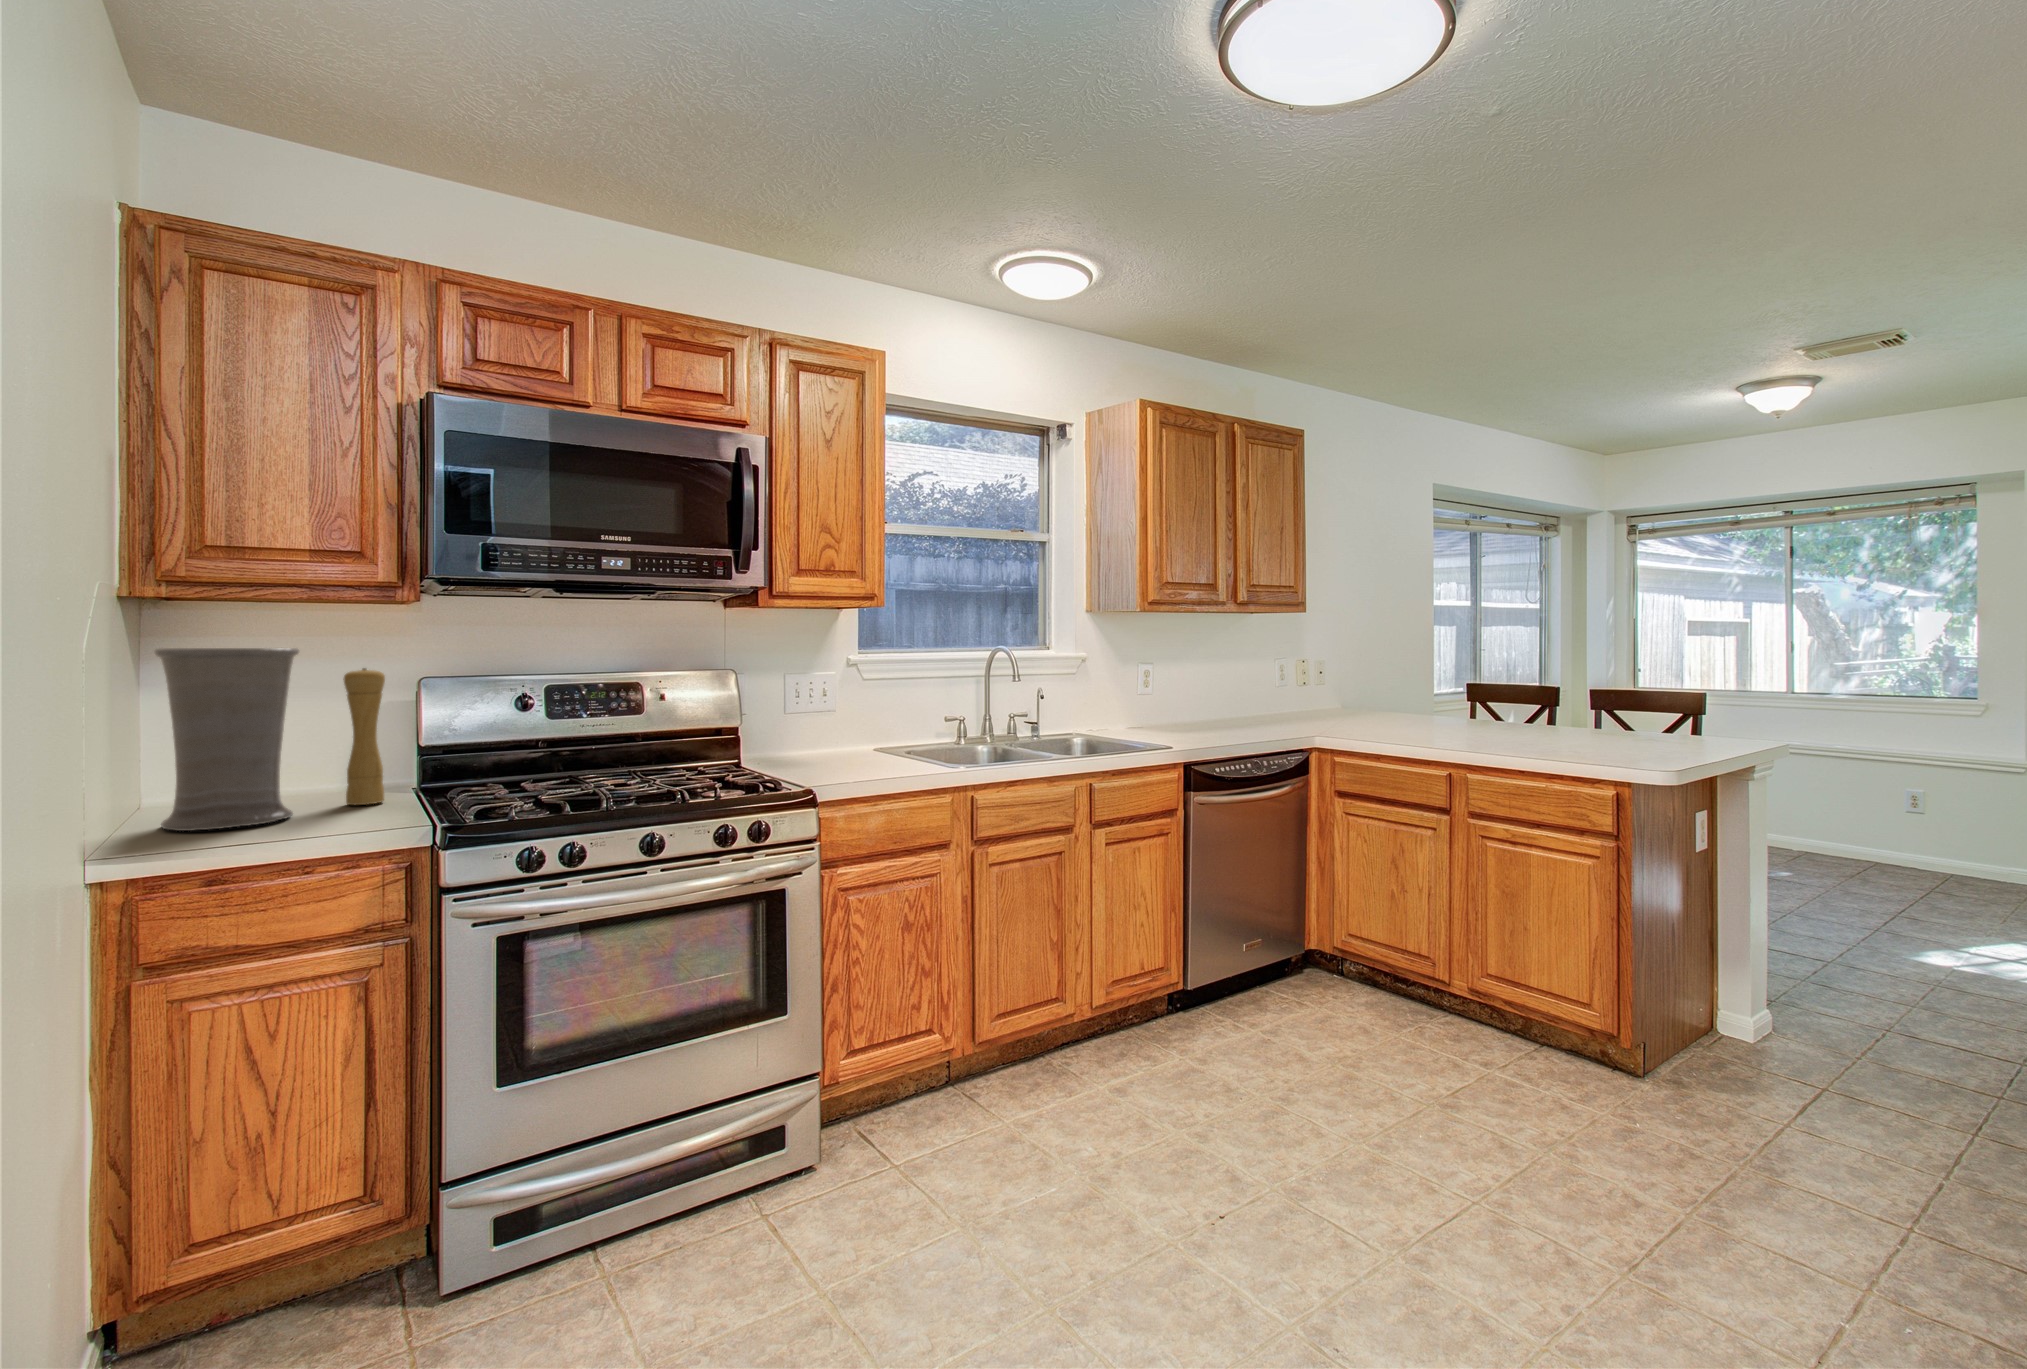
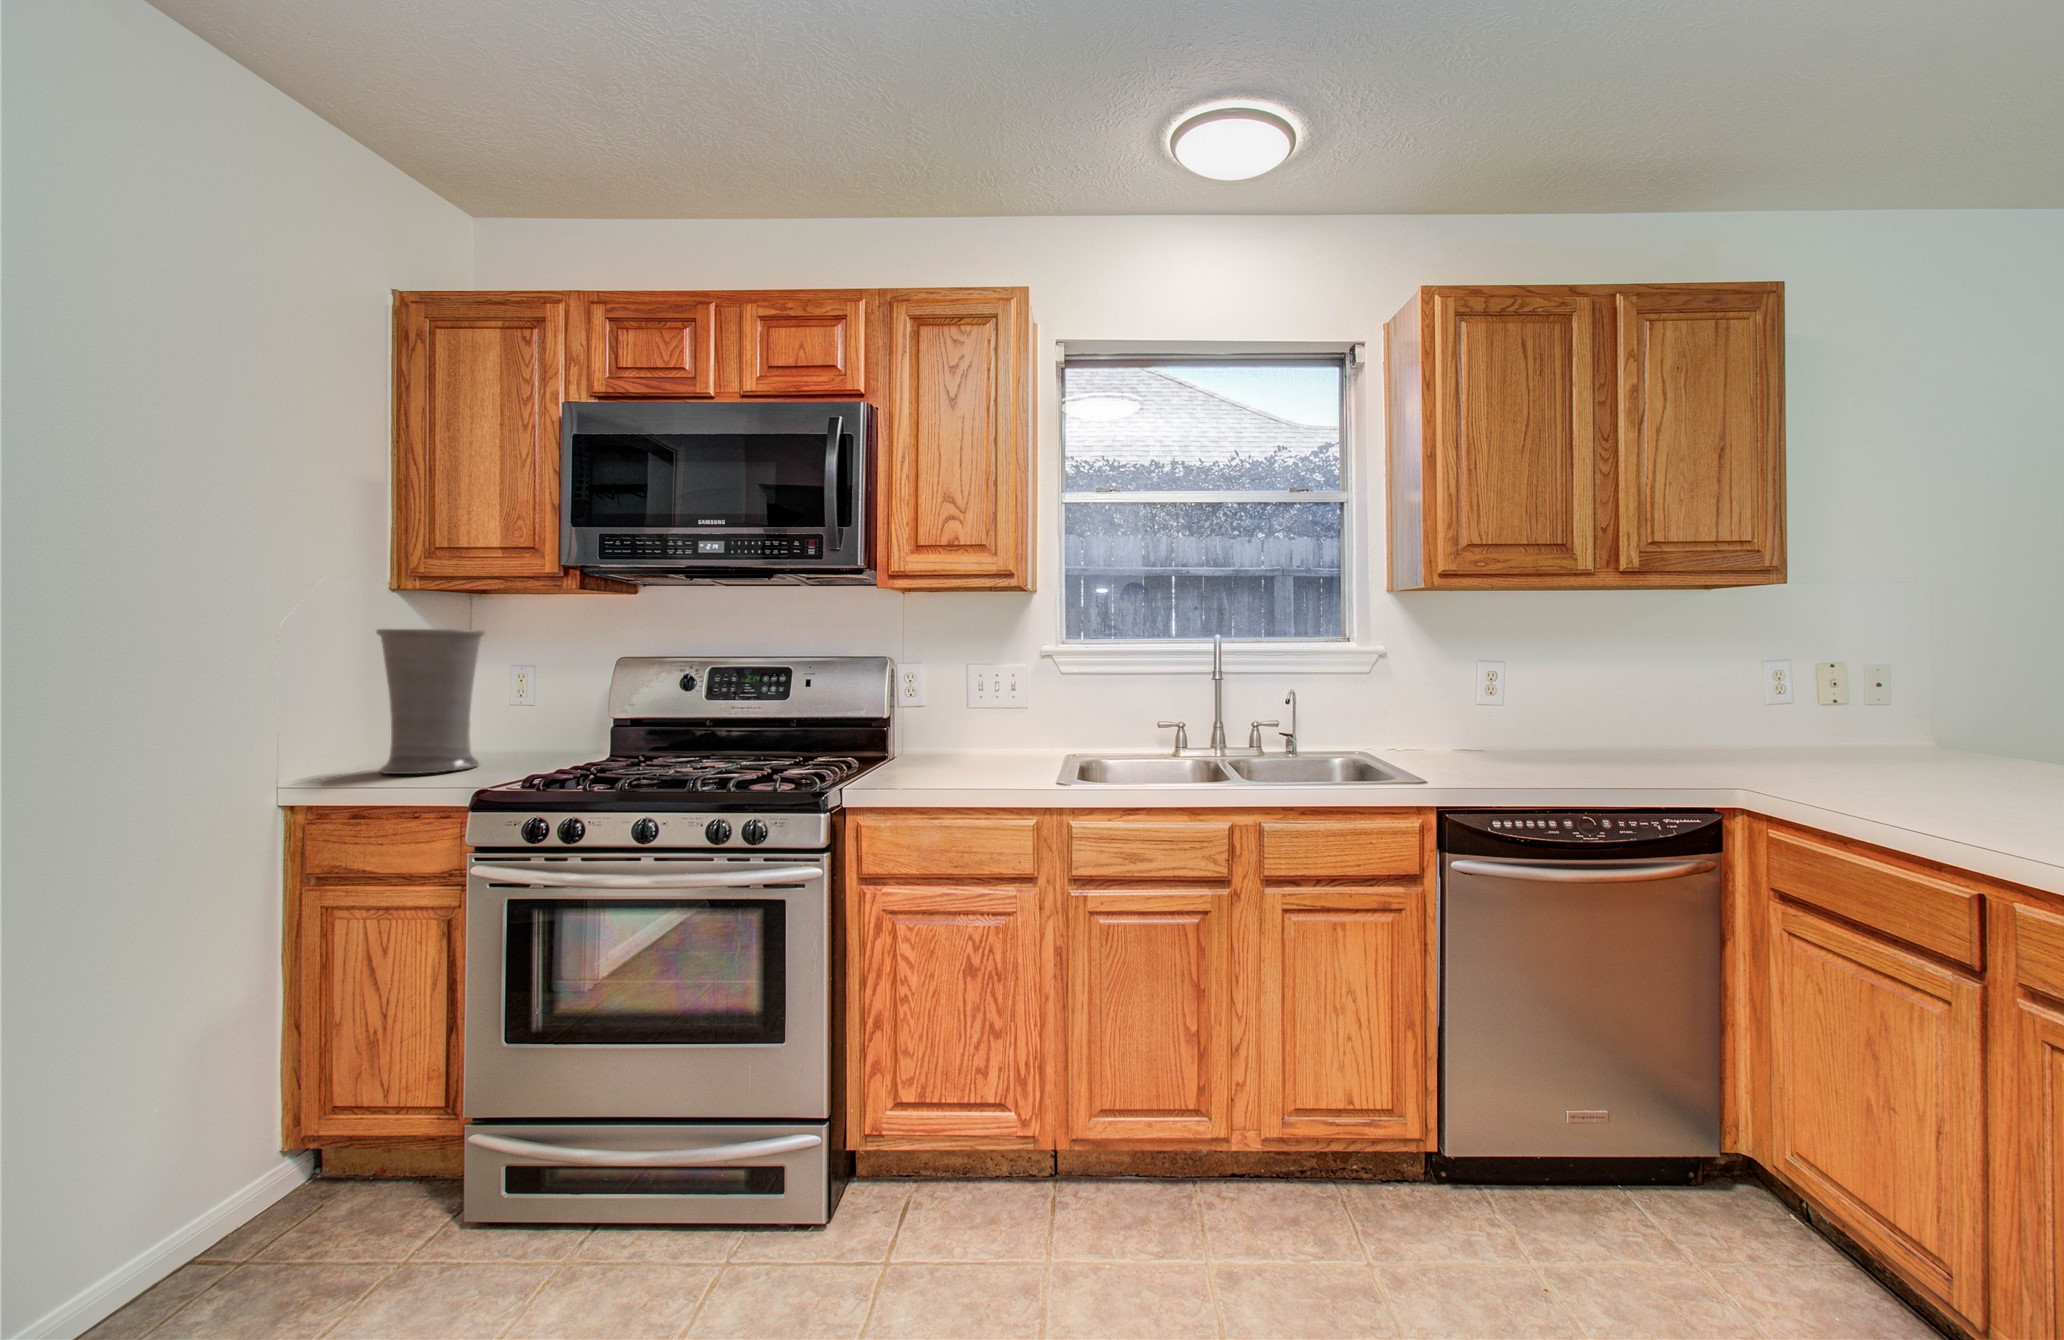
pepper mill: present [343,668,385,805] -> none [526,647,560,764]

